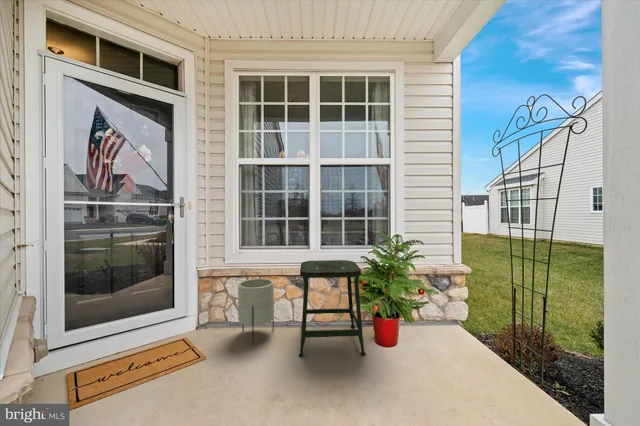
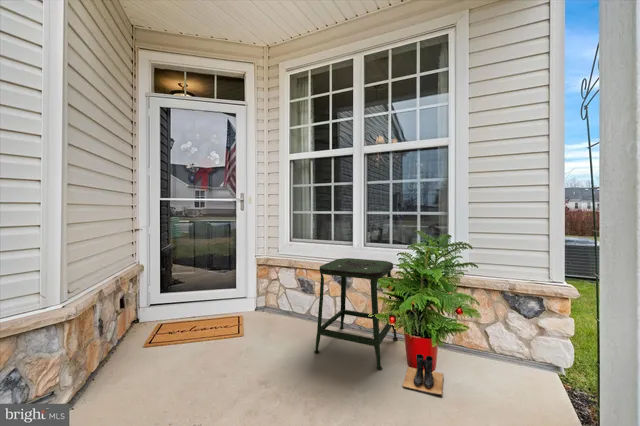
planter: present [238,279,274,344] -> none [277,271,313,332]
boots: none [382,333,421,364] -> present [403,354,443,395]

